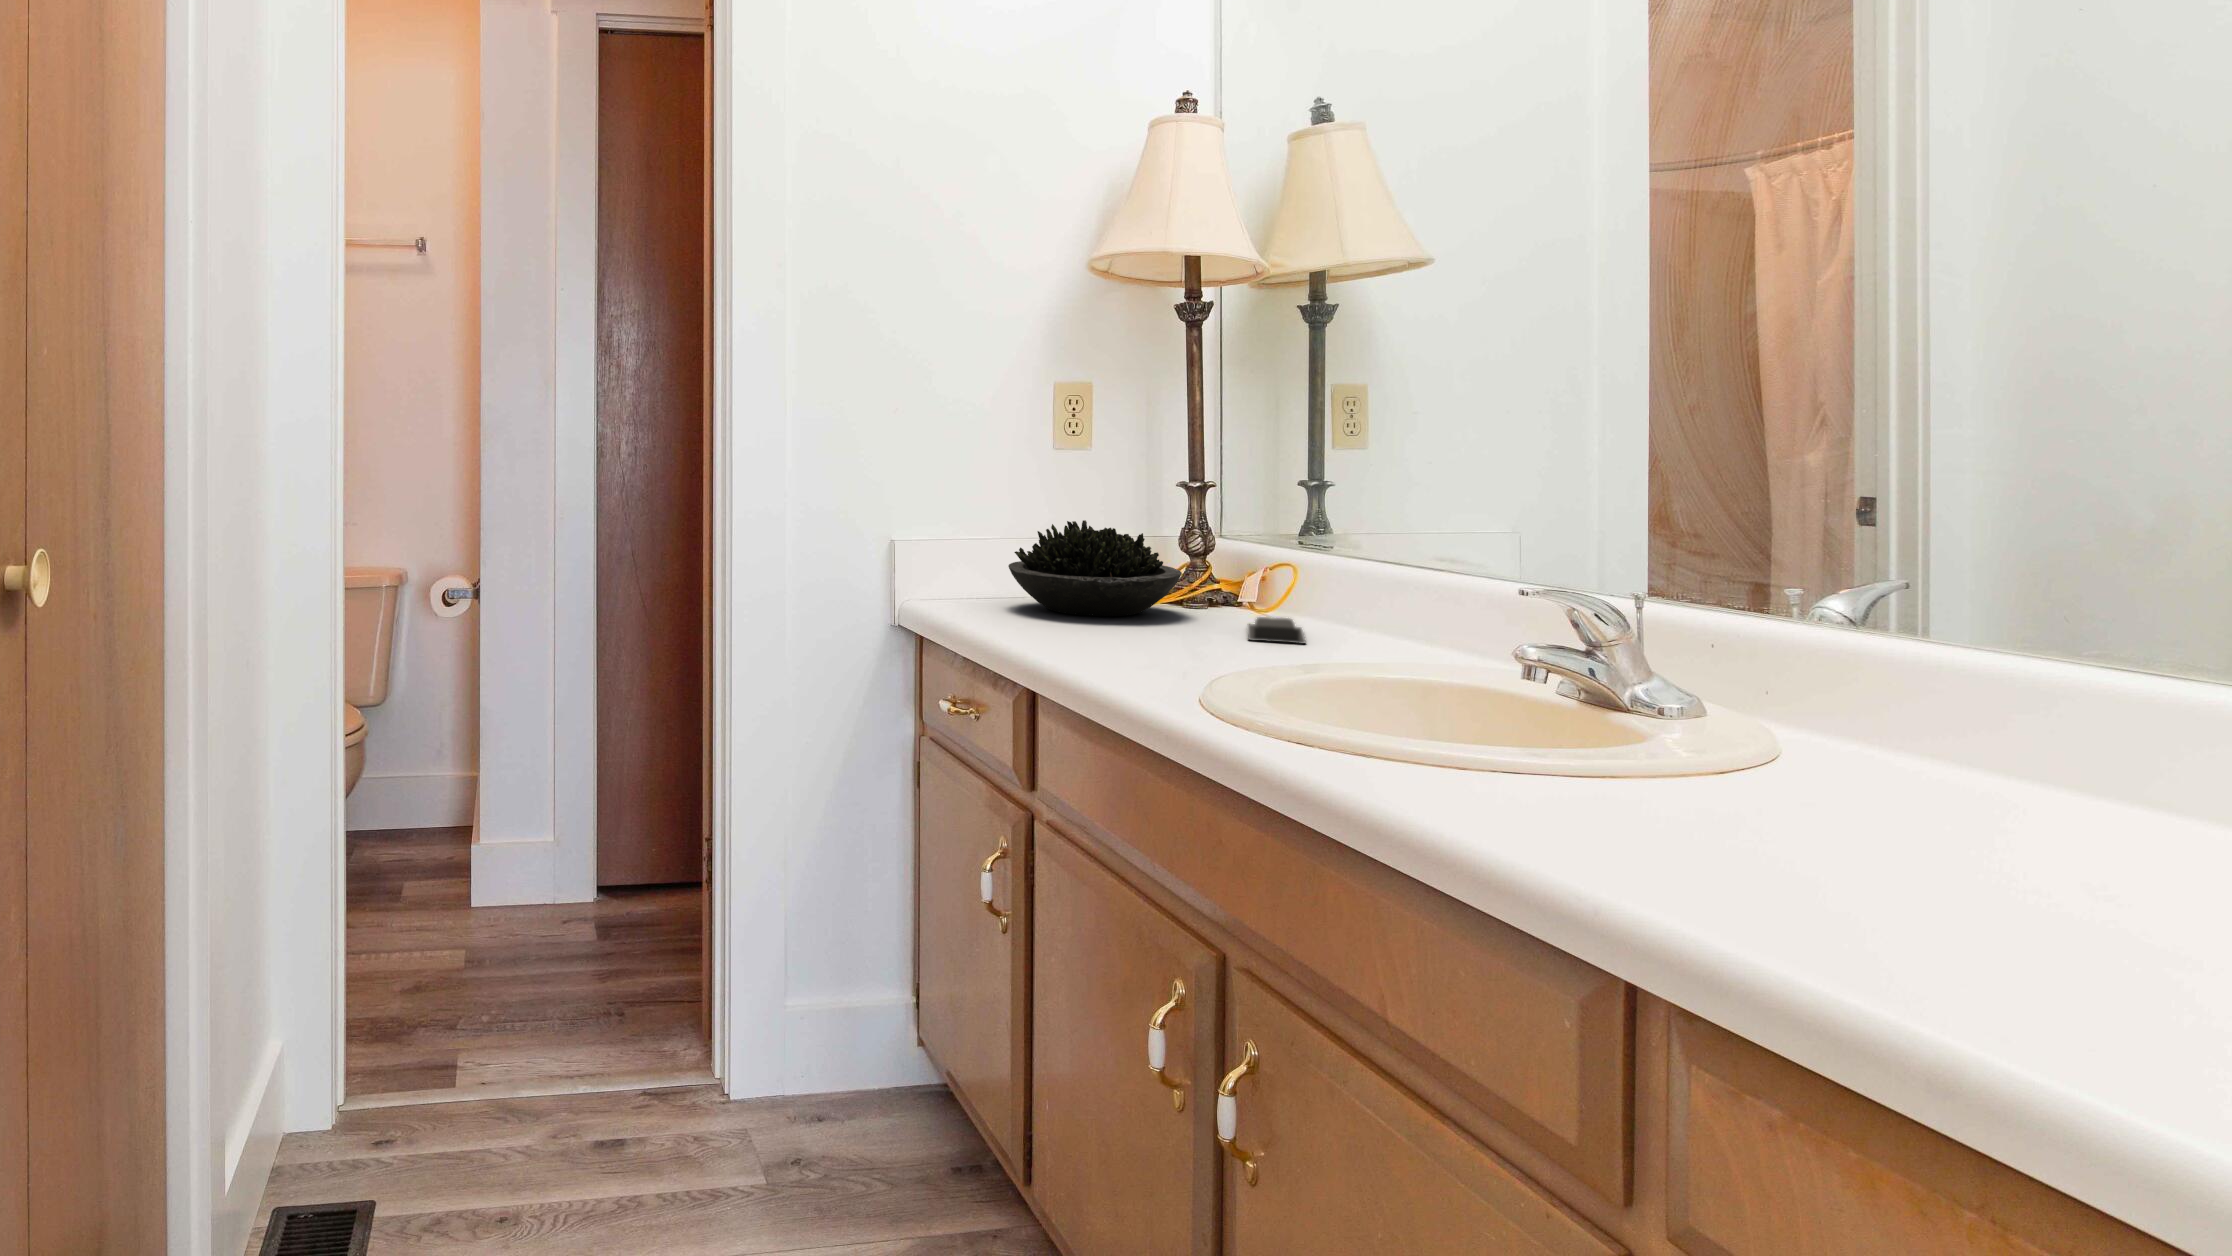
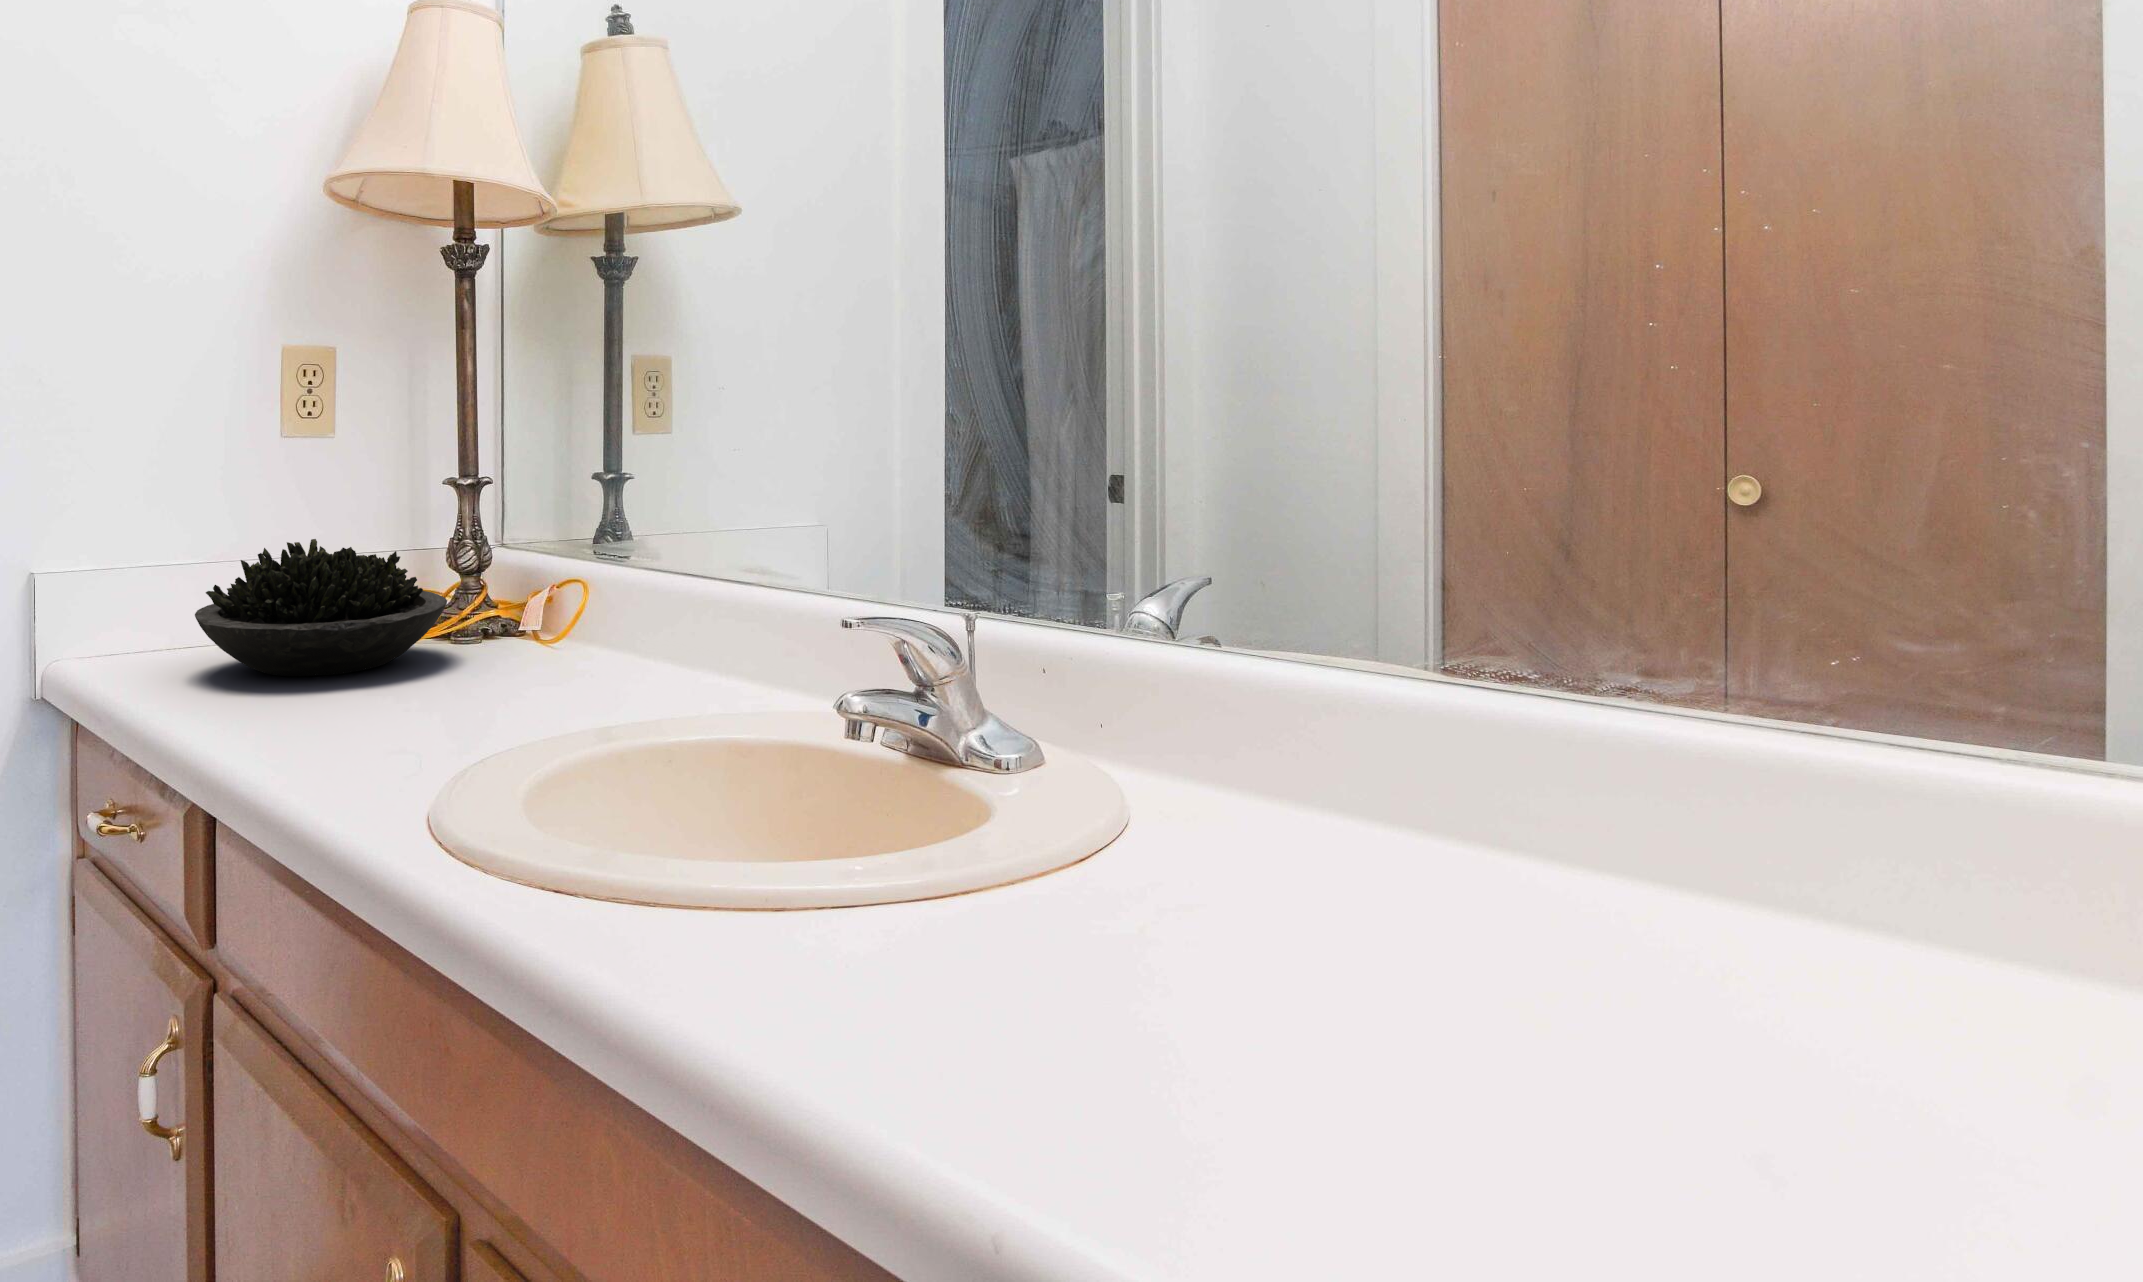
soap bar: present [1248,617,1305,644] -> none [528,653,599,693]

